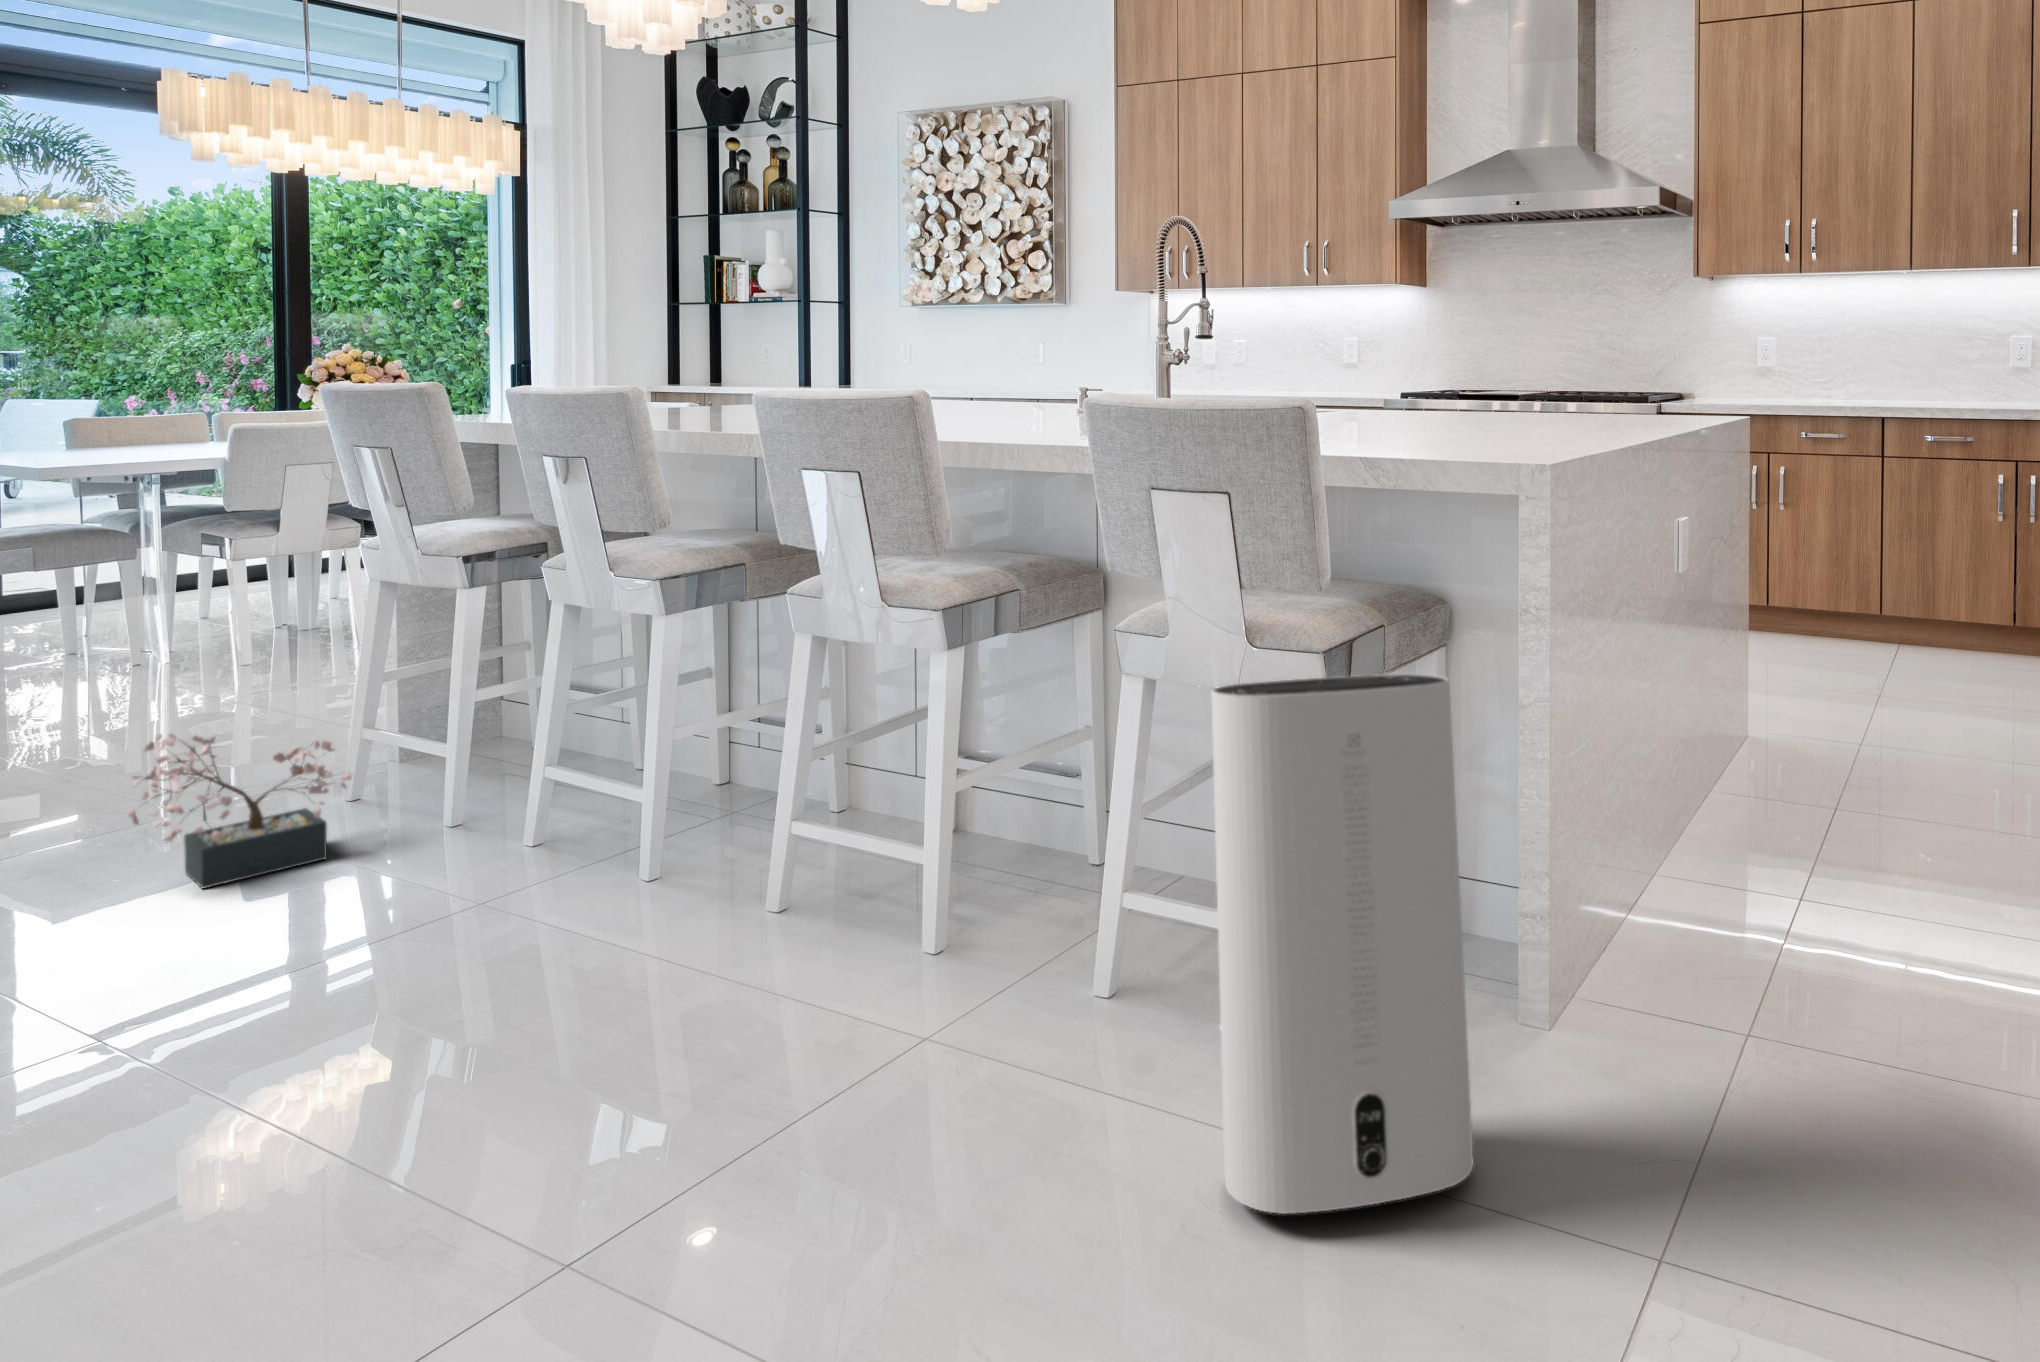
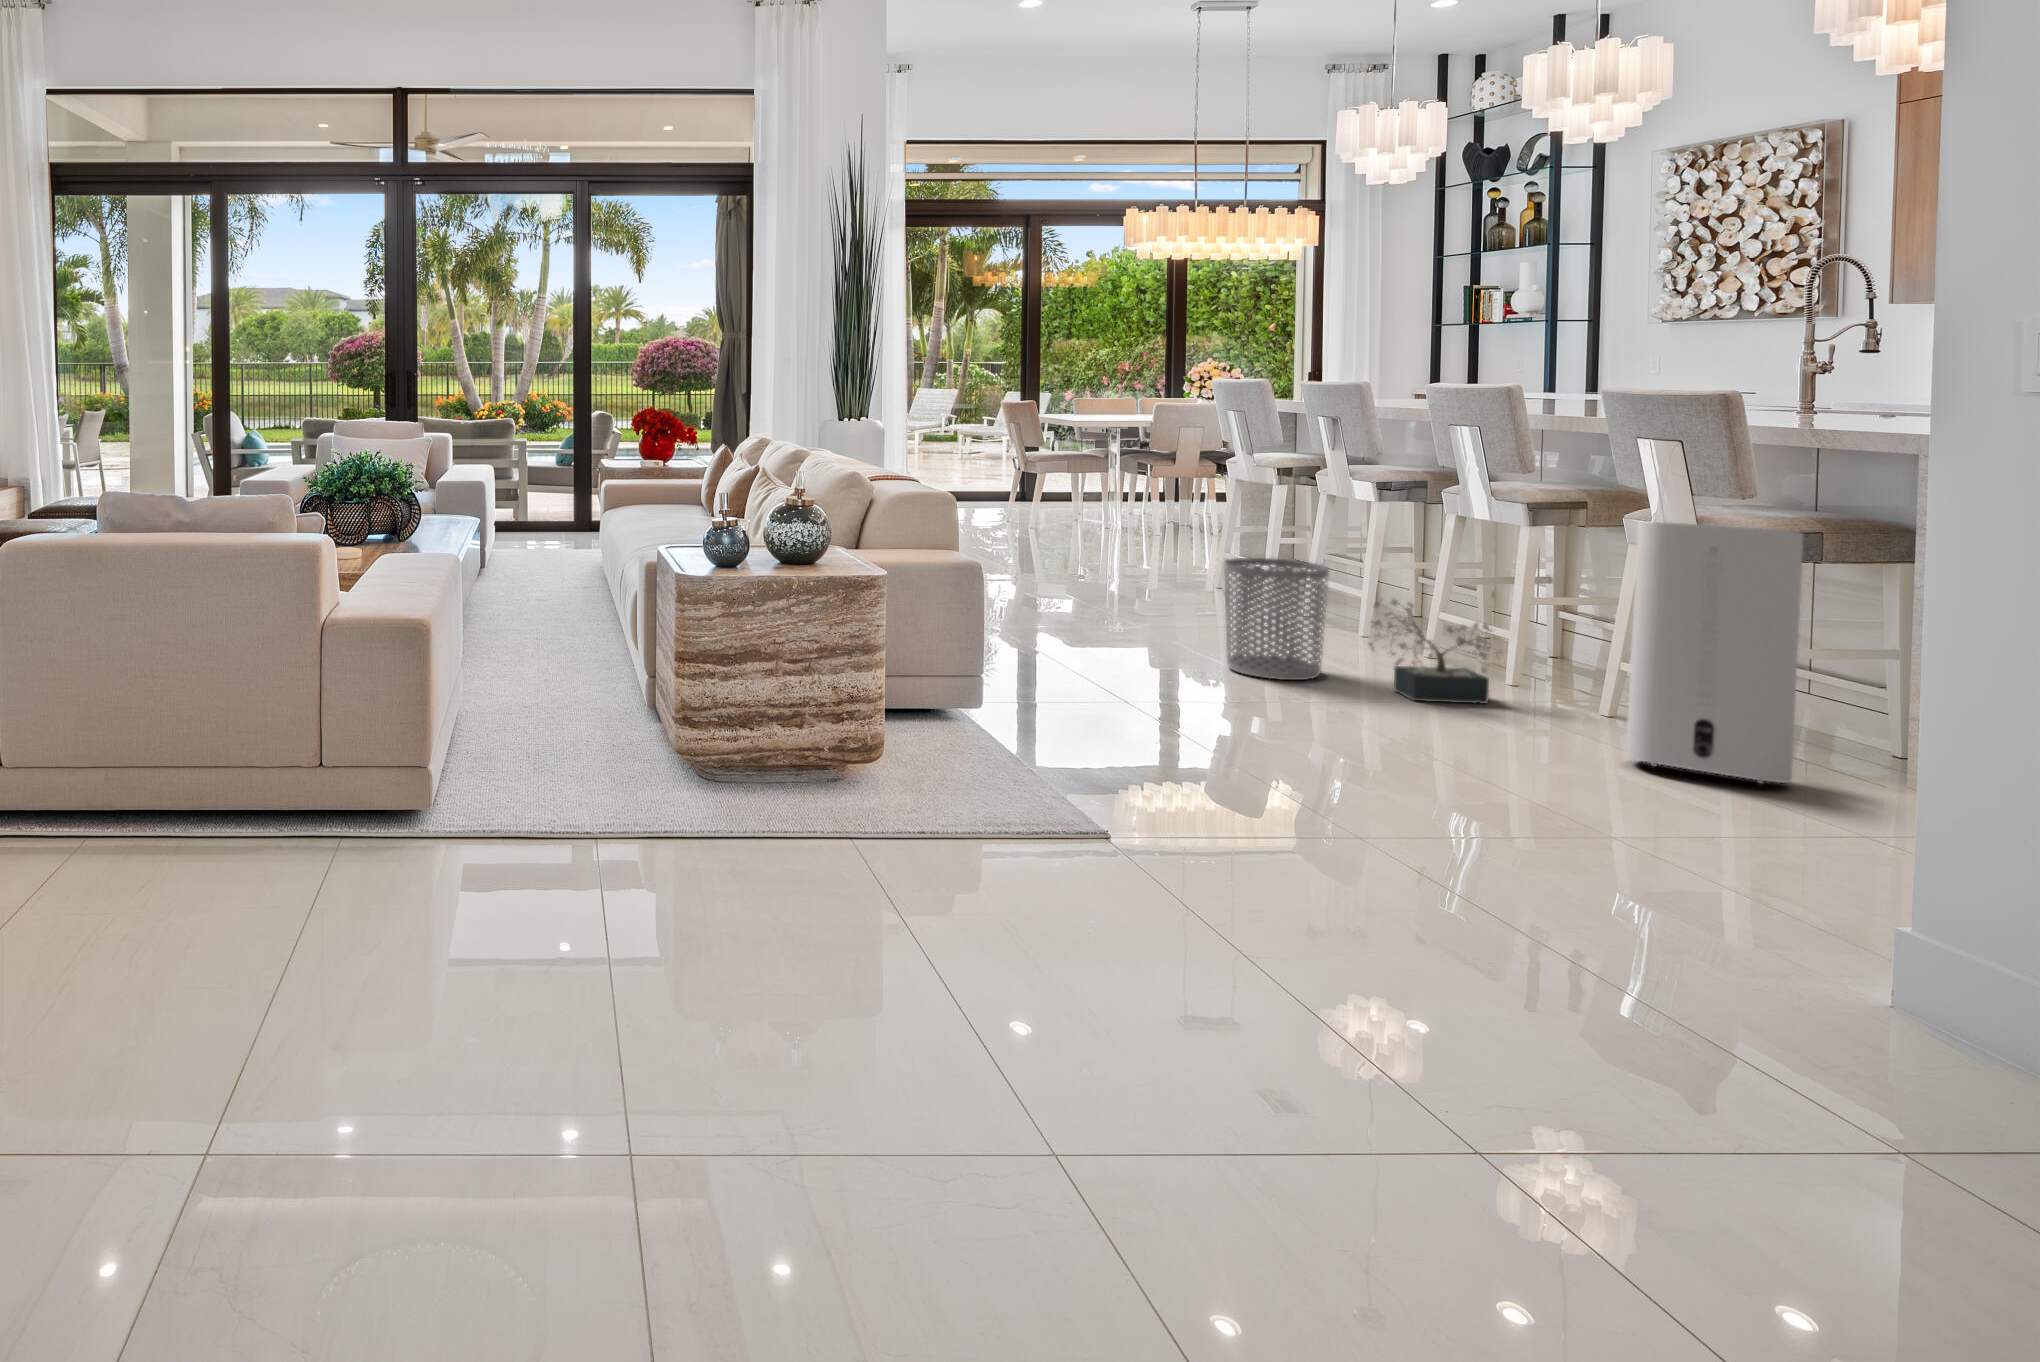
decorative plant: present [127,734,352,889] -> present [1369,599,1502,704]
waste bin: none [333,810,589,1150] -> present [1224,558,1329,680]

